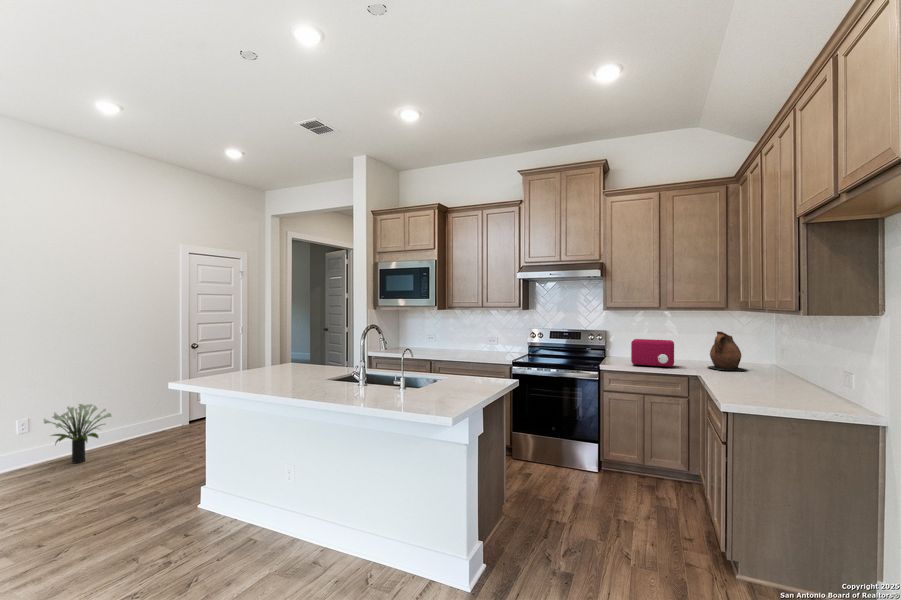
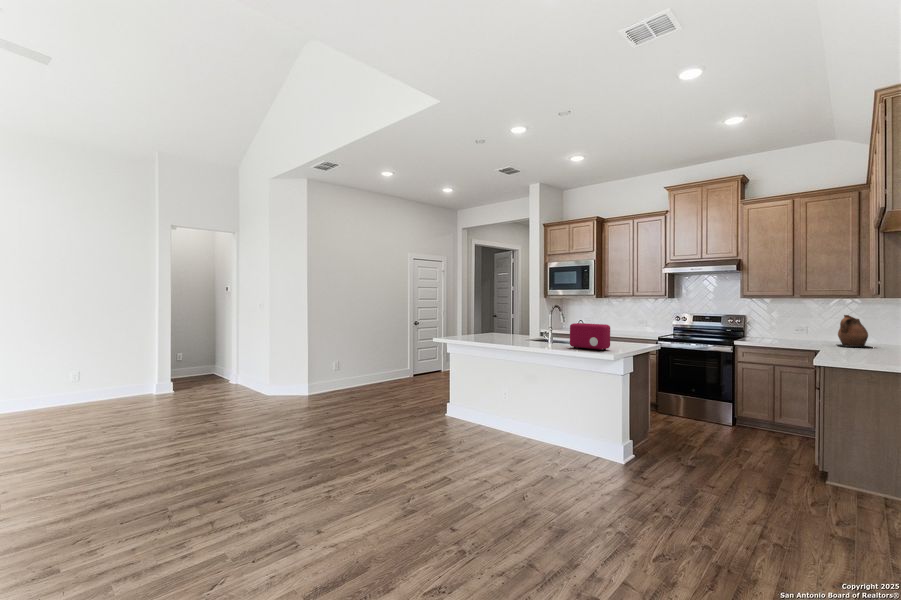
toaster: present [631,339,674,368] -> present [570,323,610,351]
potted plant: present [44,404,112,463] -> none [346,355,380,391]

